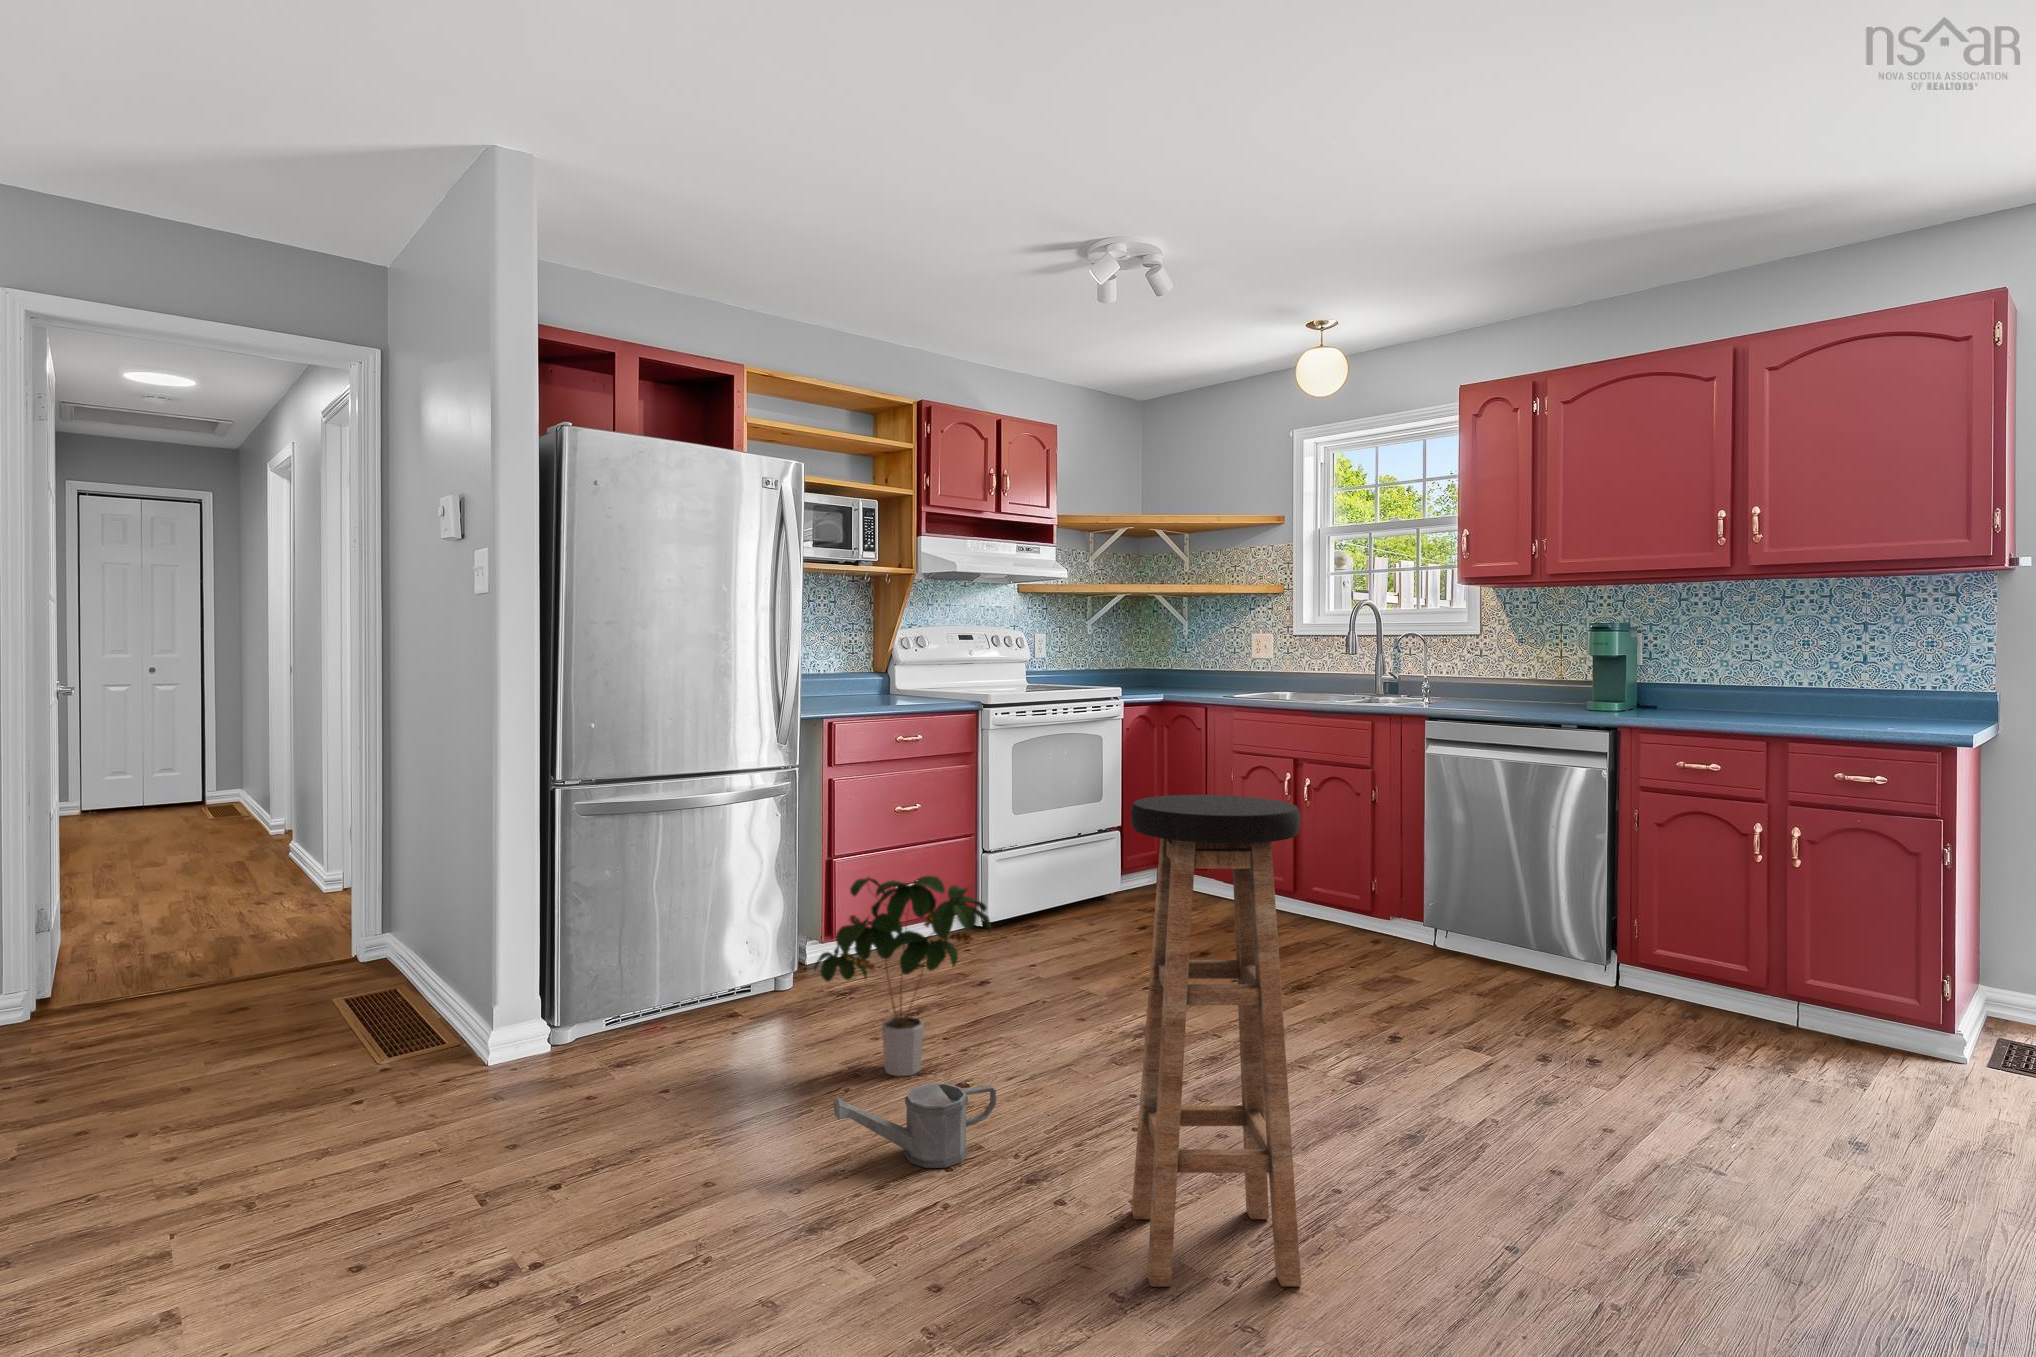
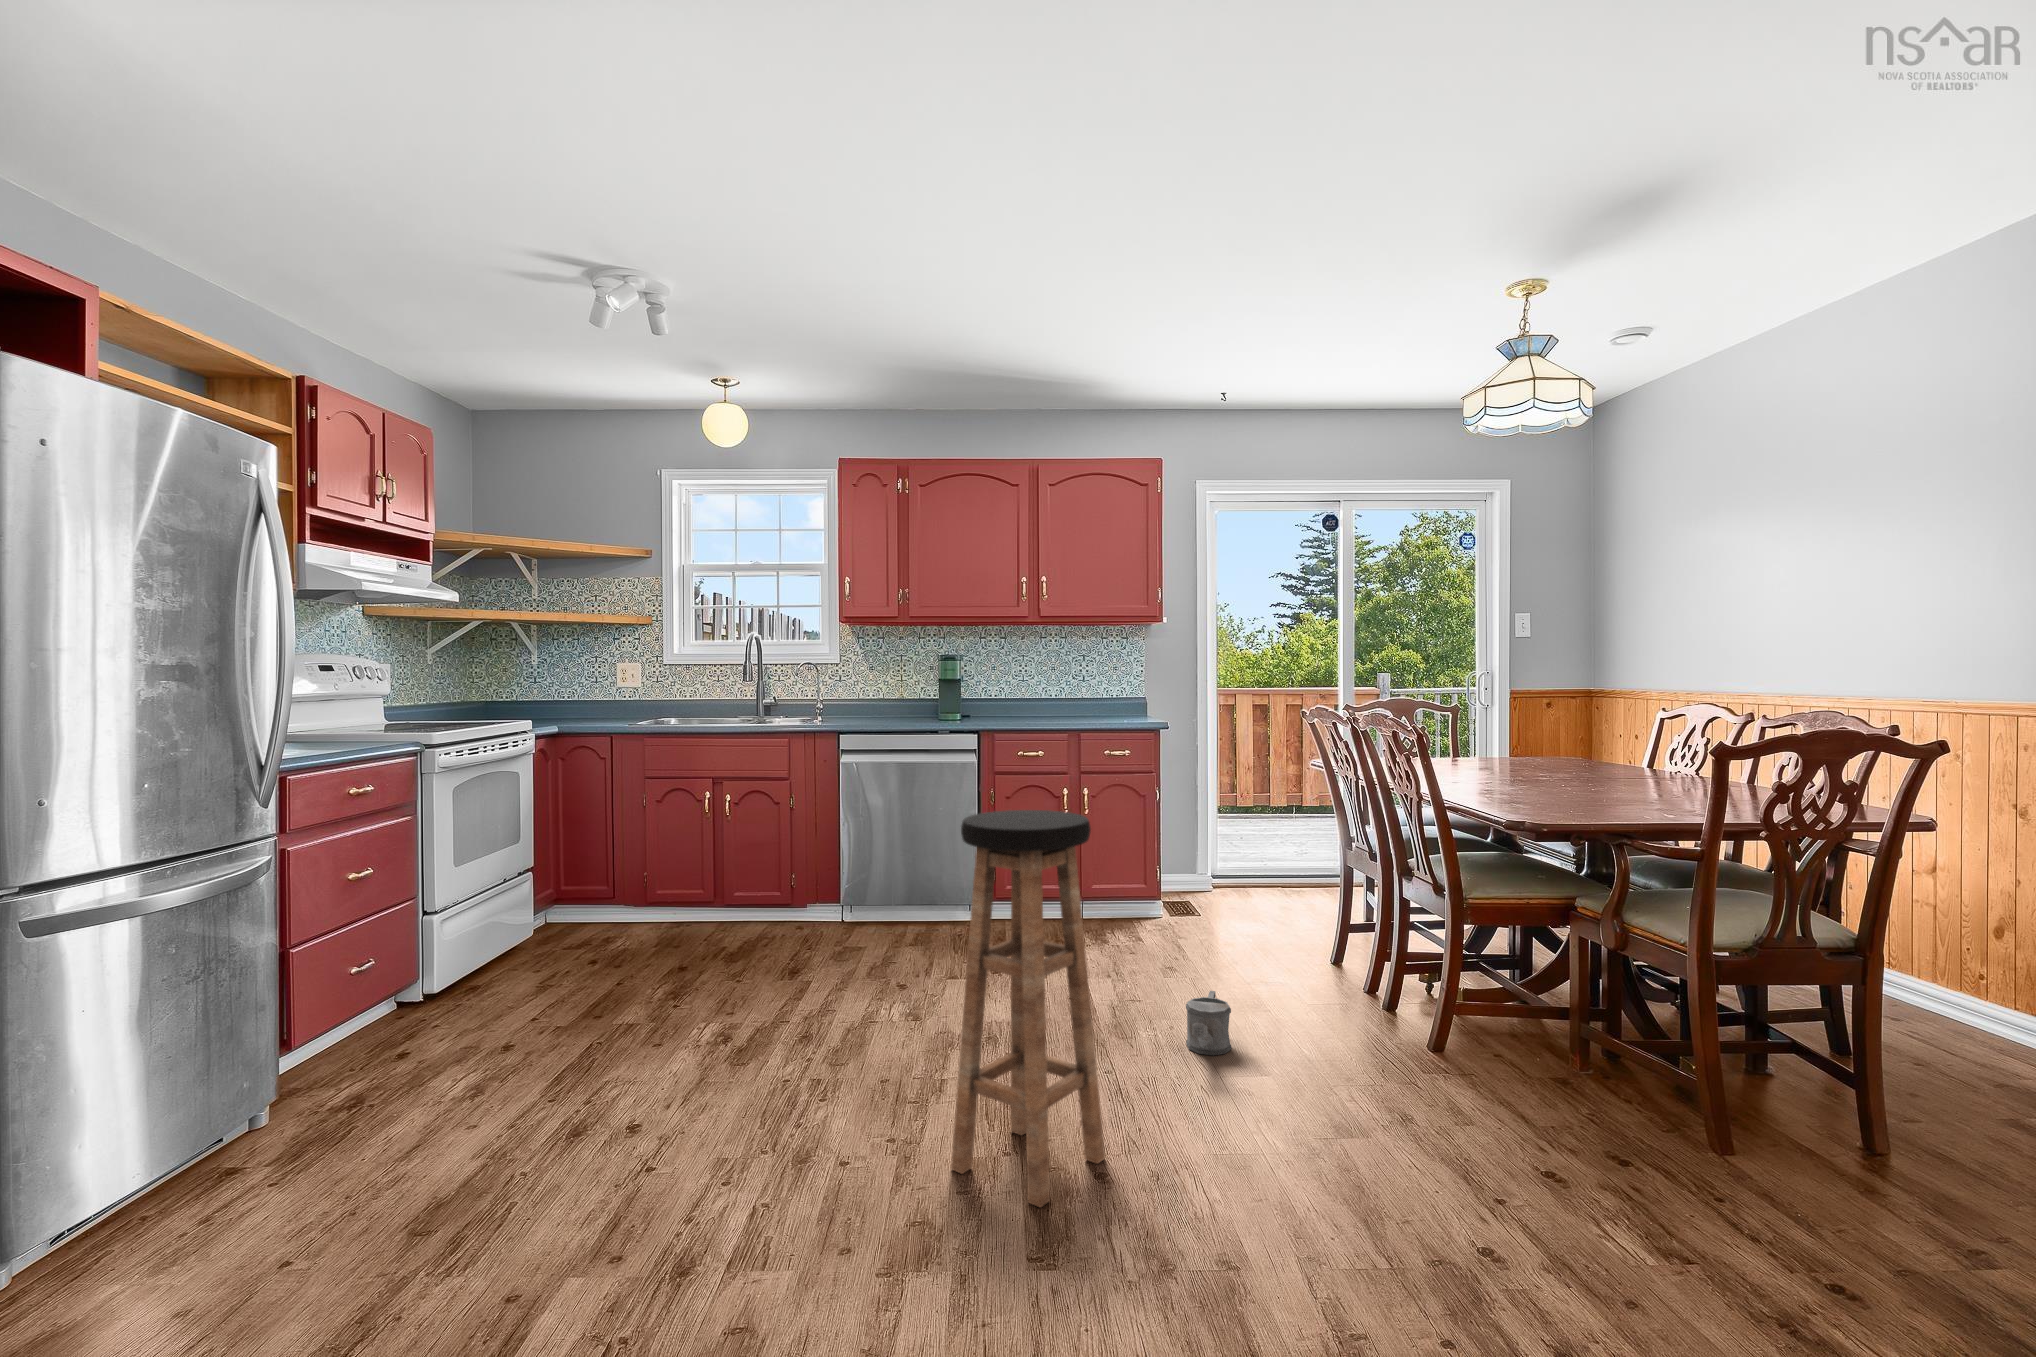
potted plant: present [814,875,991,1076] -> none [458,941,671,1173]
watering can: present [834,1083,996,1168] -> present [1186,991,1231,1055]

